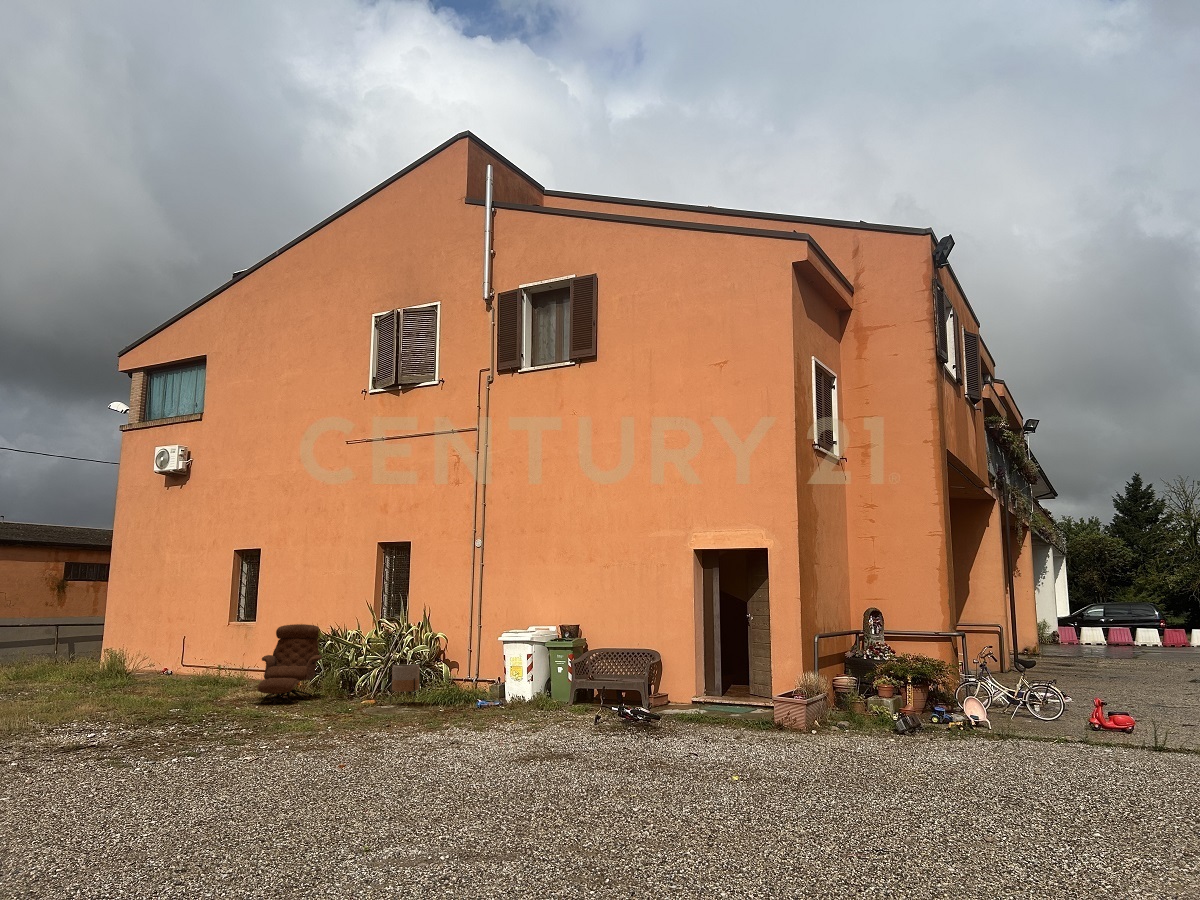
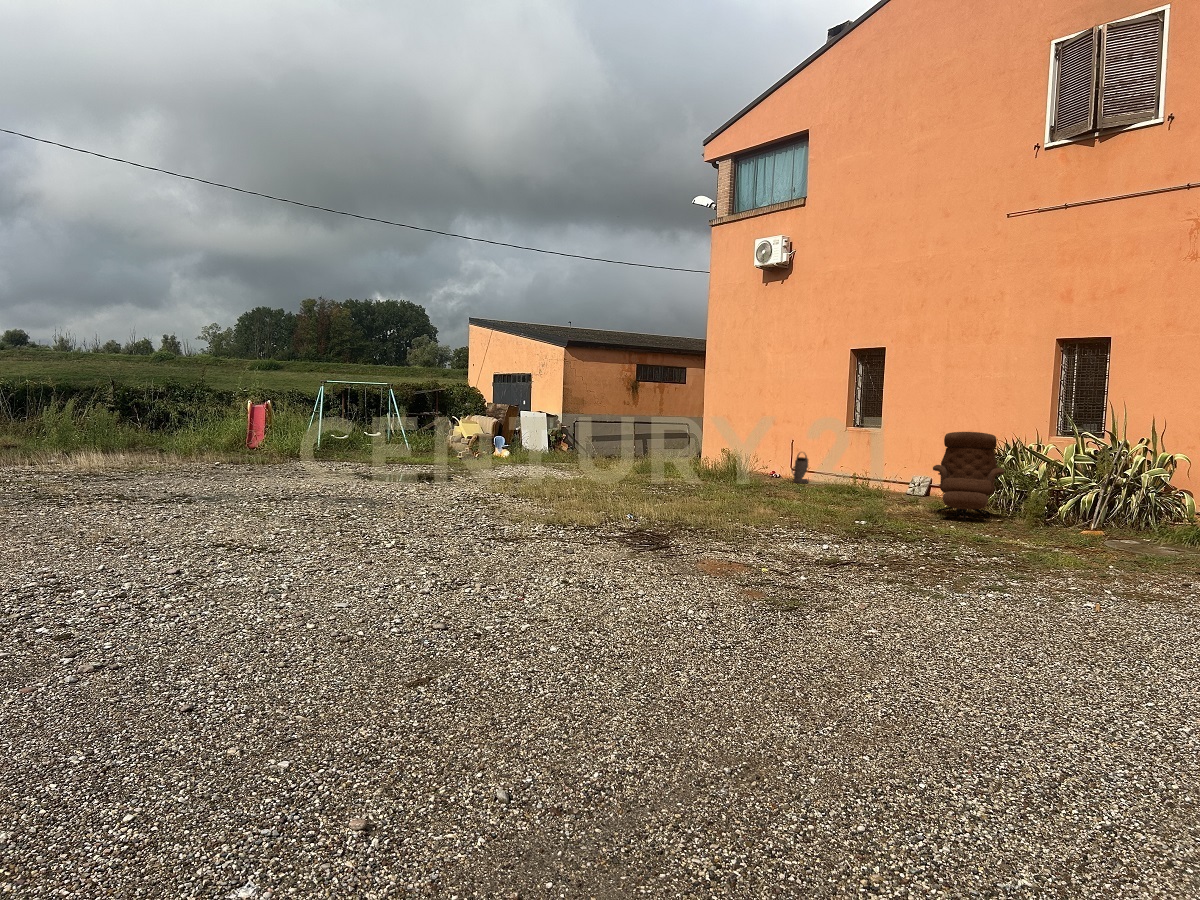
watering can: none [168,649,203,681] -> present [792,453,809,484]
planter: present [390,664,420,704] -> none [1118,487,1160,537]

